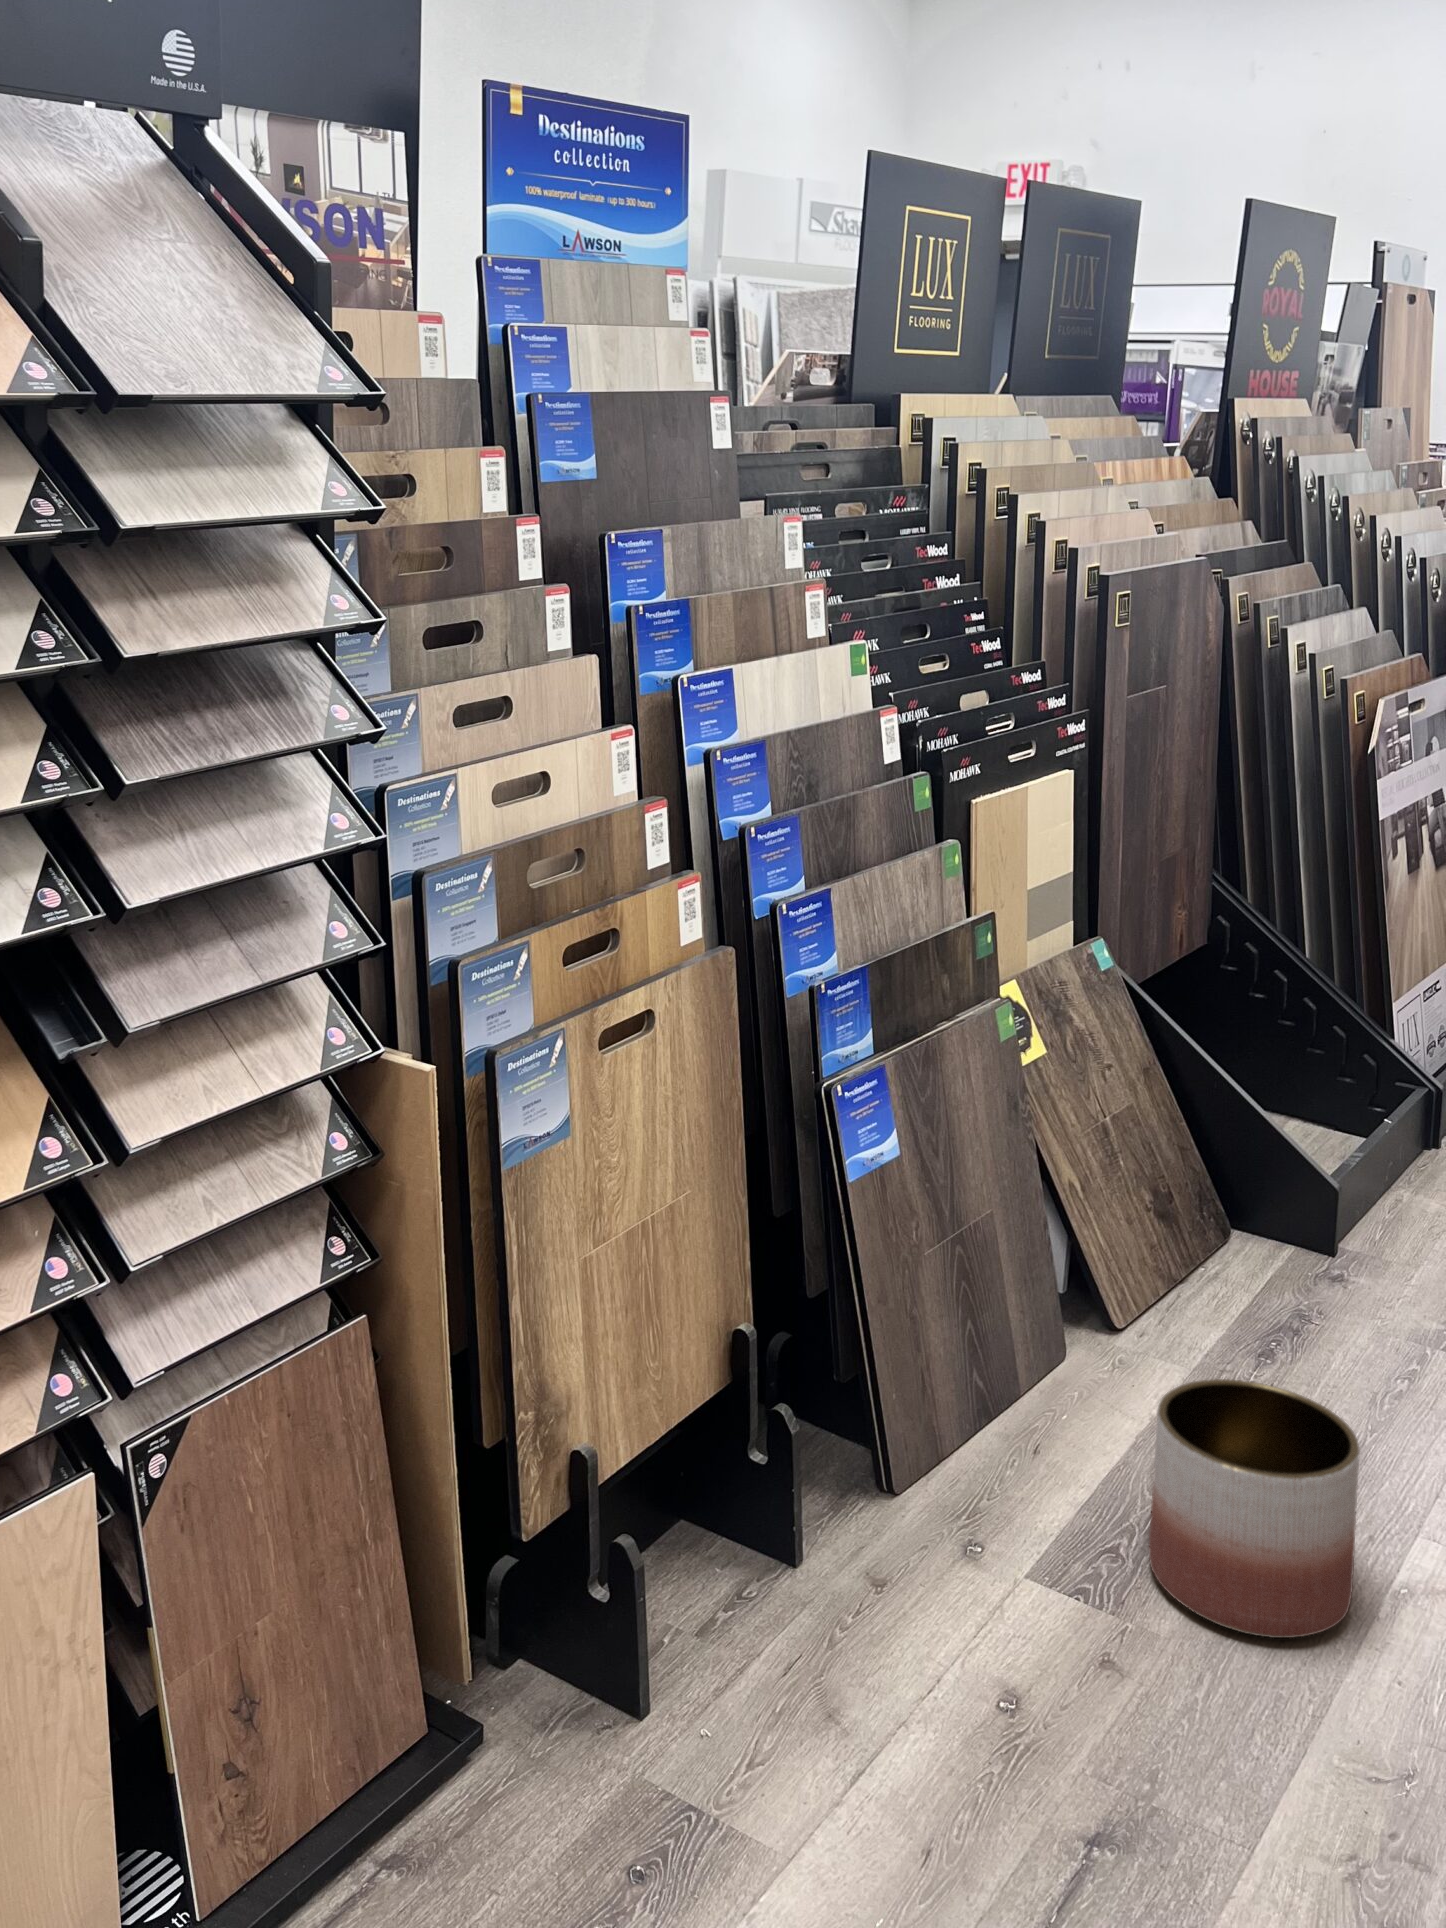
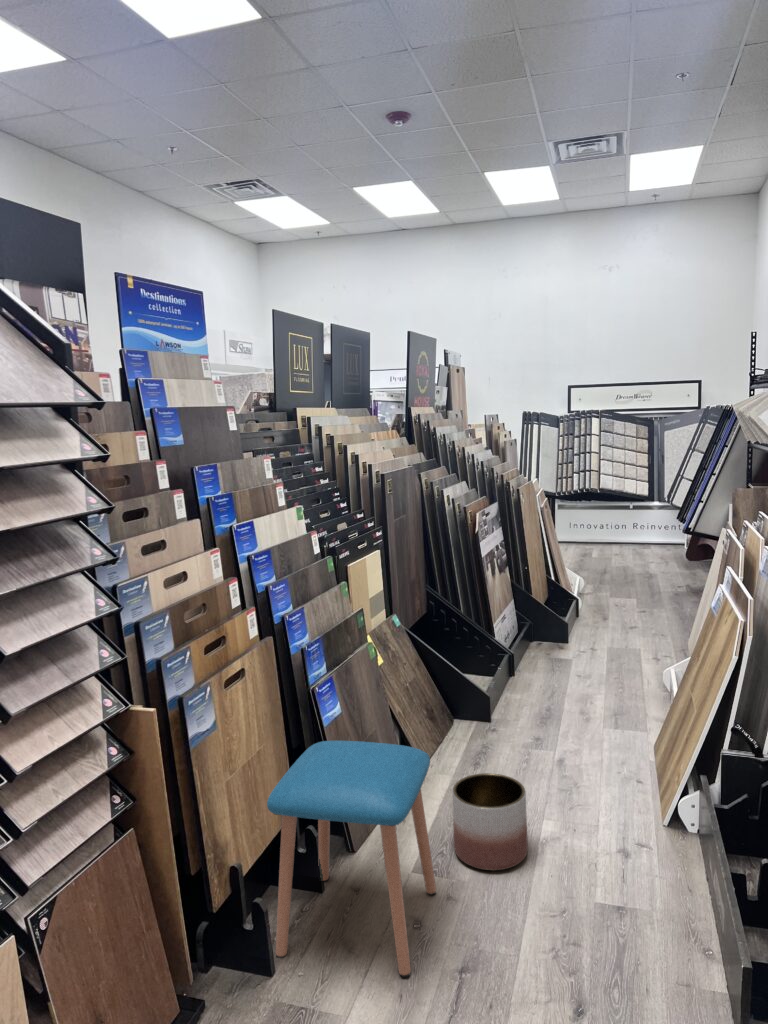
stool: none [658,1214,1088,1815] -> present [267,741,436,977]

